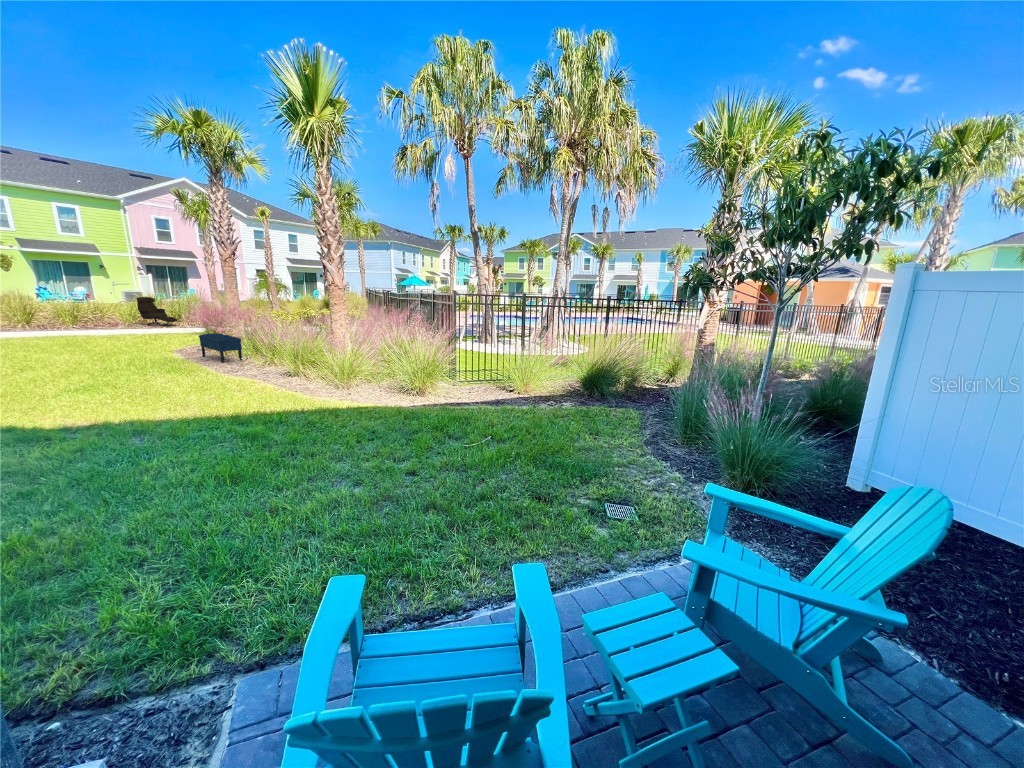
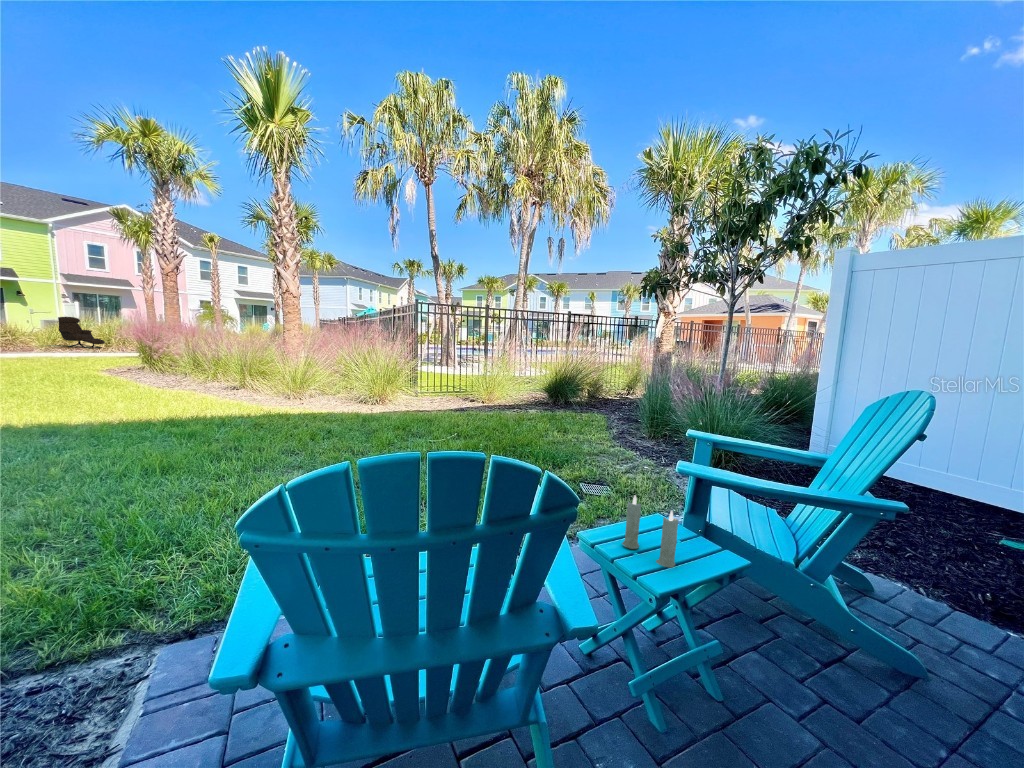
bench: present [199,333,242,363] -> none [130,347,180,377]
candle: none [623,580,674,661] -> present [622,496,678,567]

